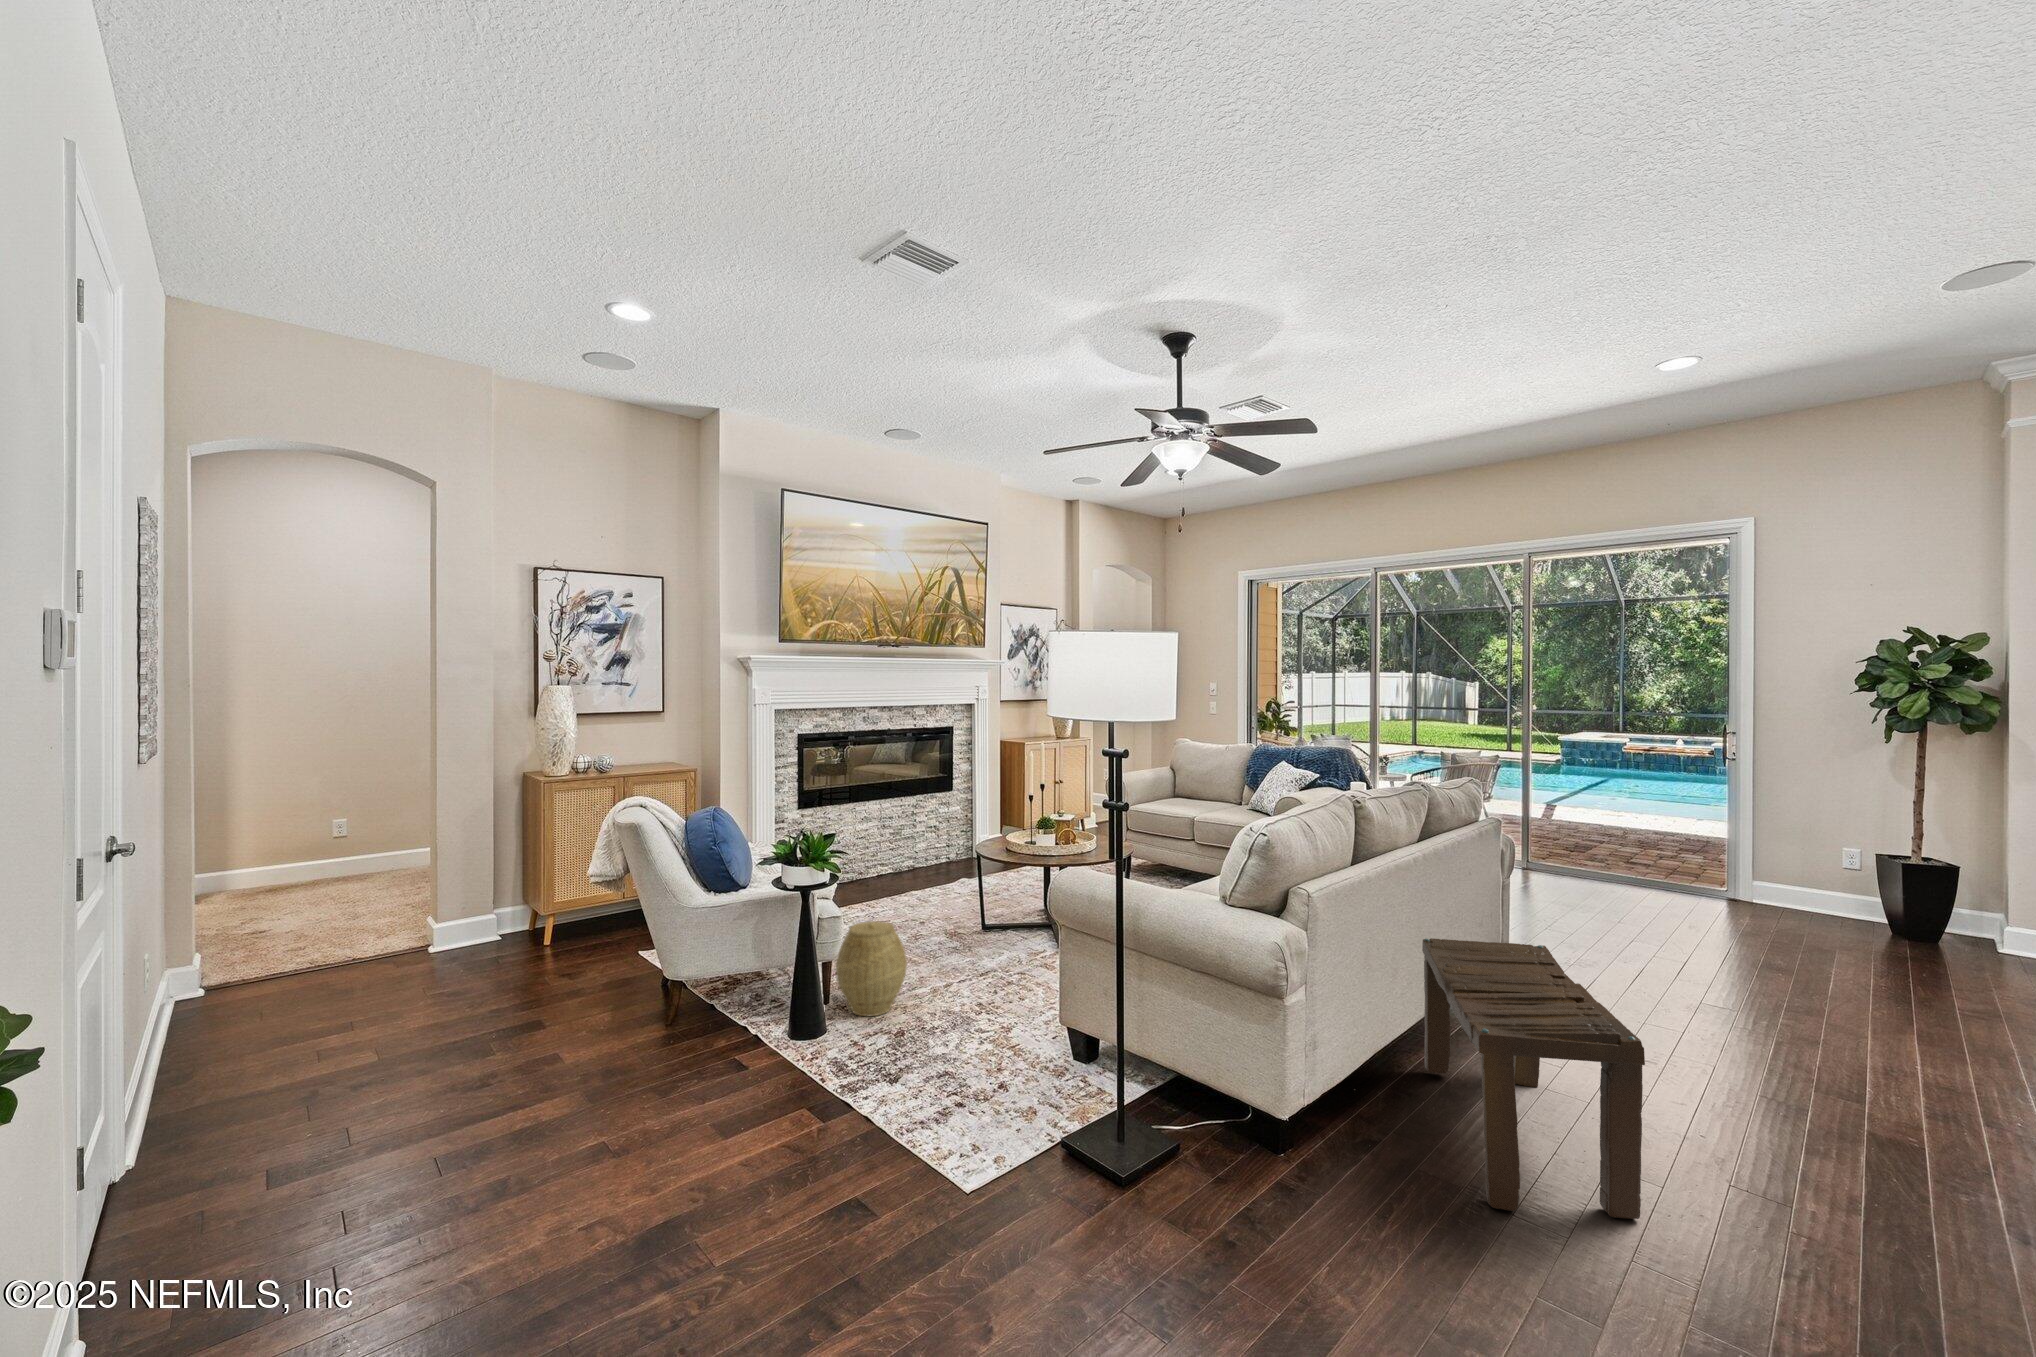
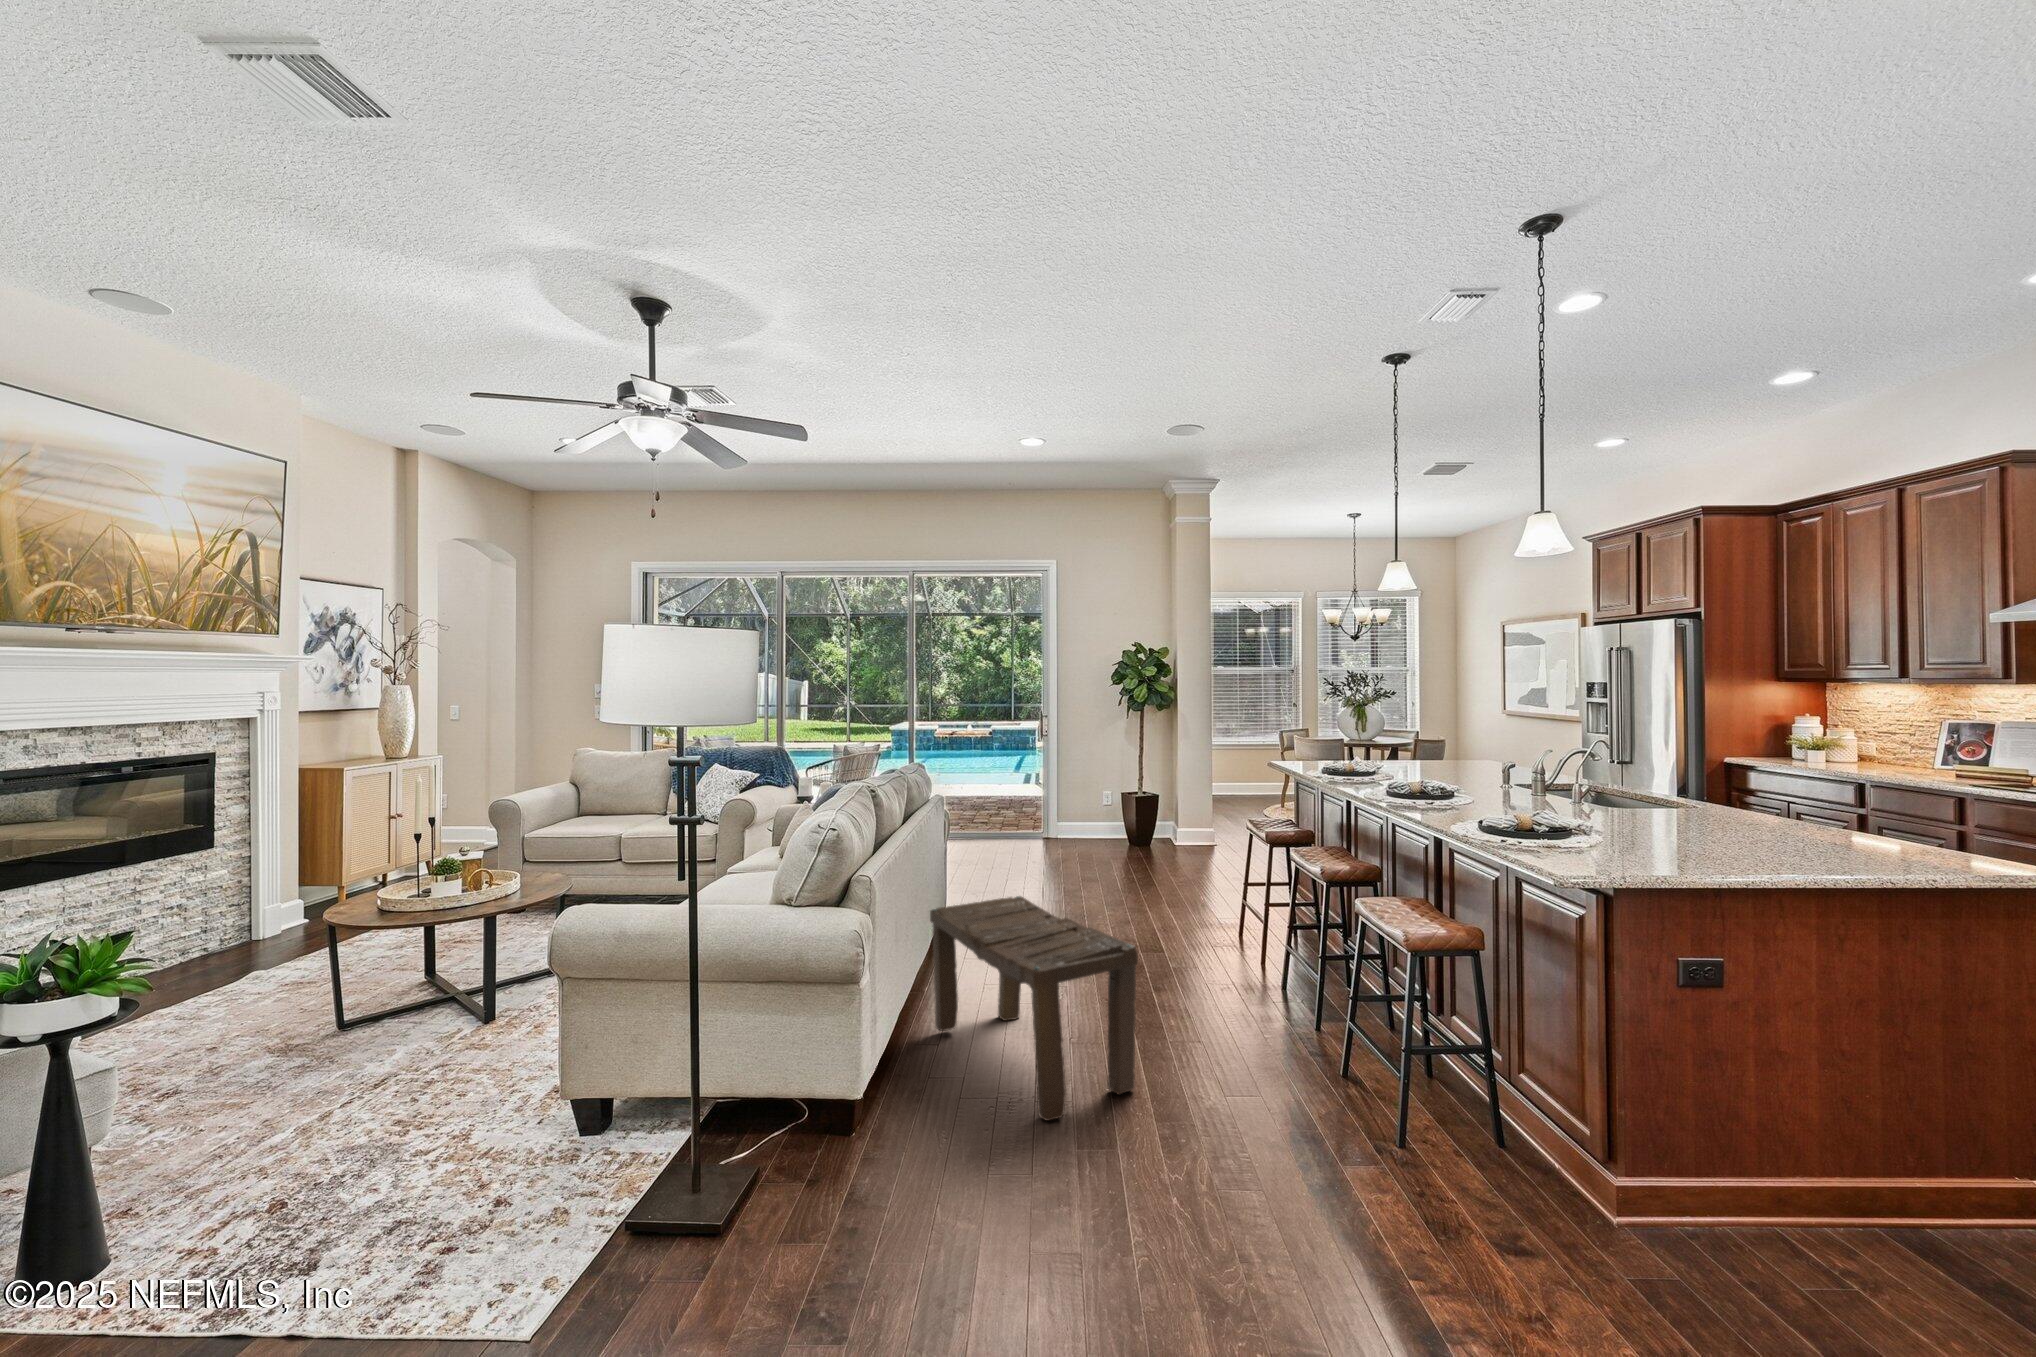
woven basket: present [836,921,907,1016] -> none [115,1042,265,1202]

